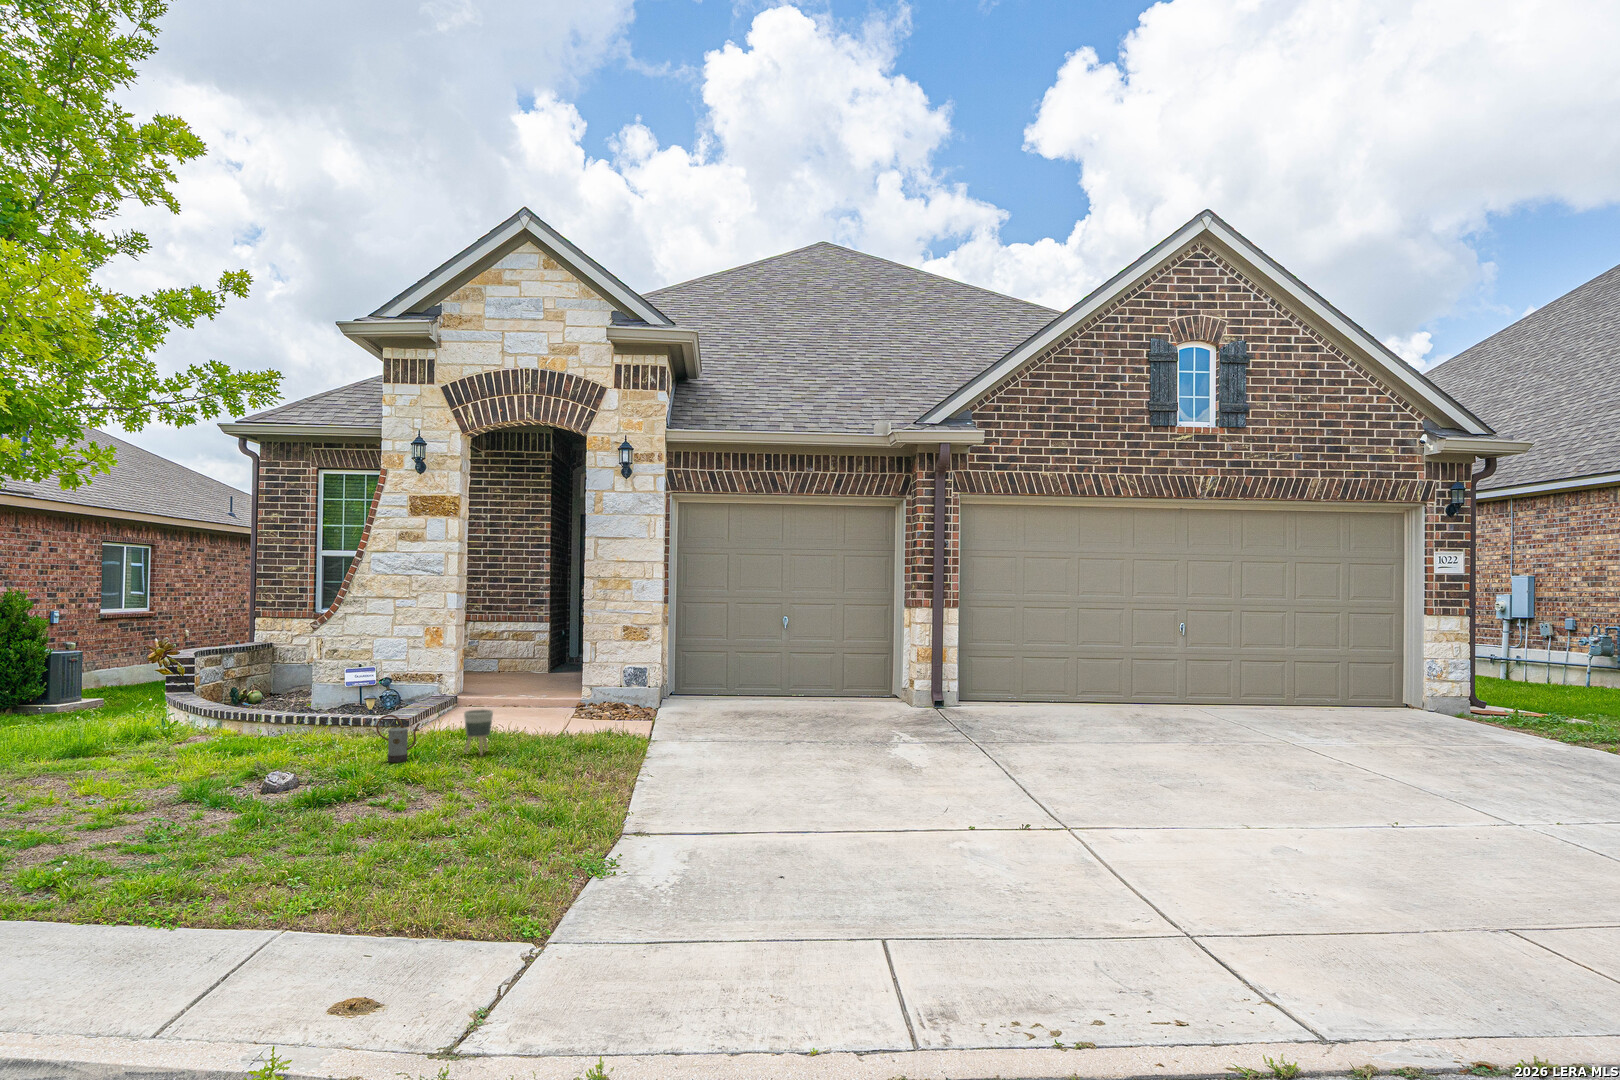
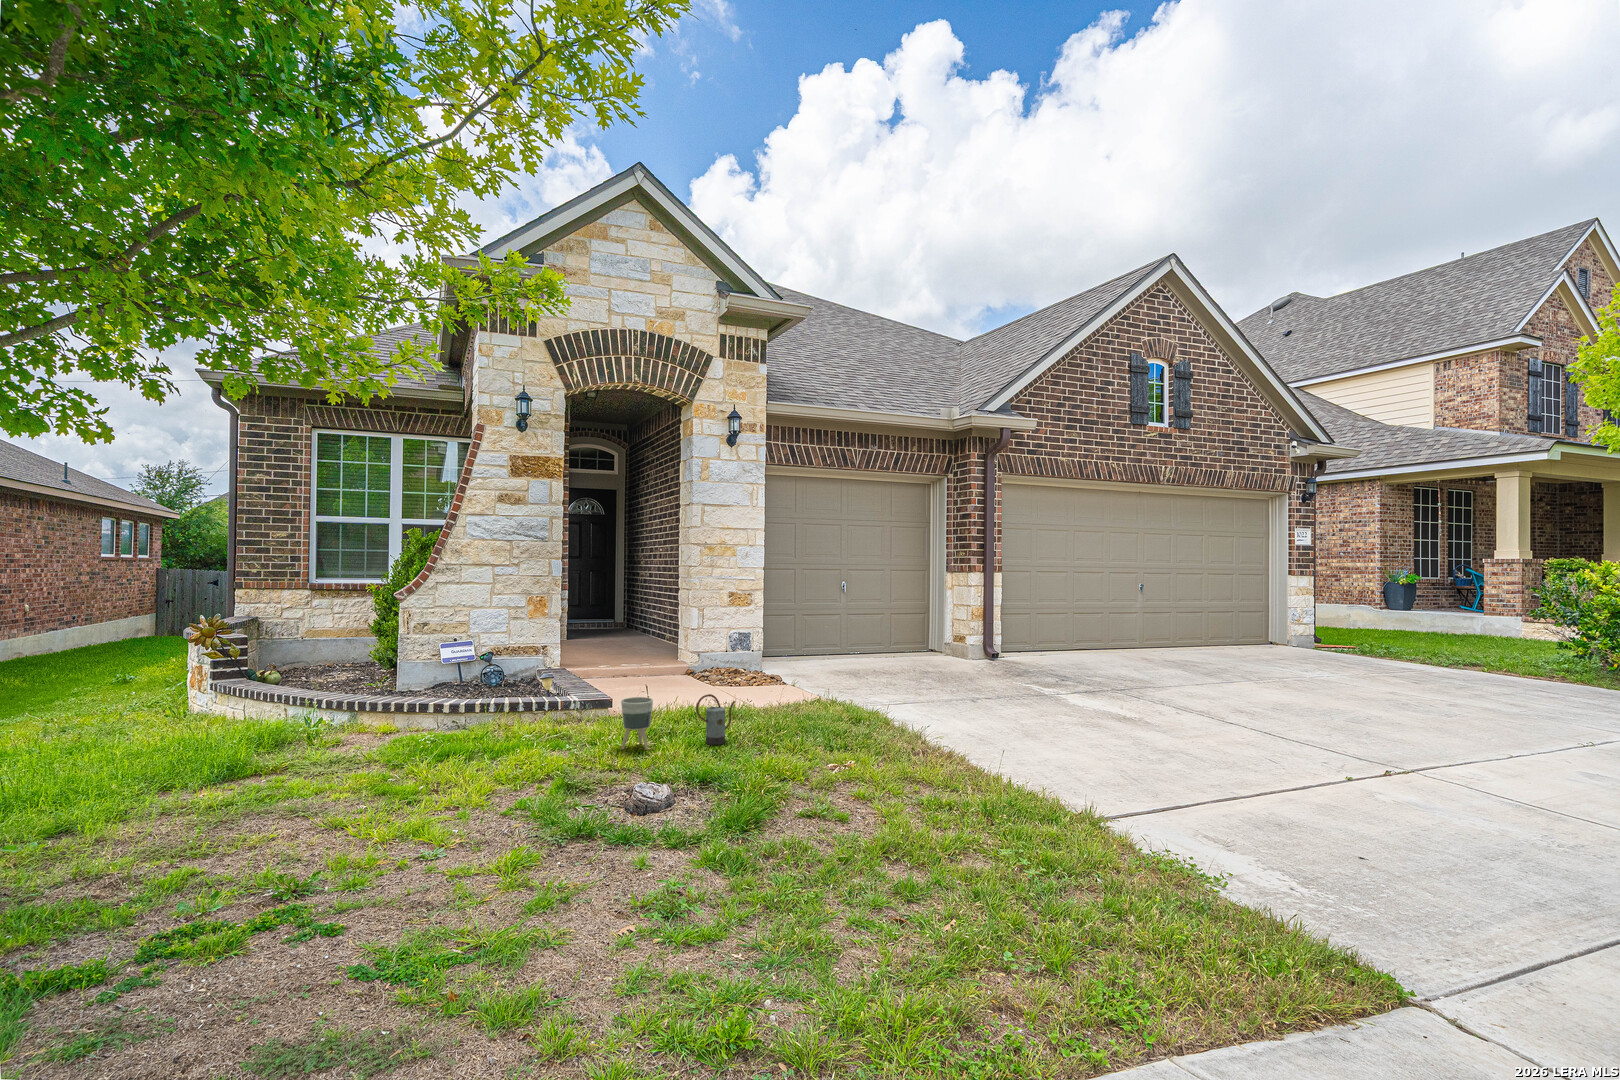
planter: present [464,709,493,755] -> present [621,697,653,750]

